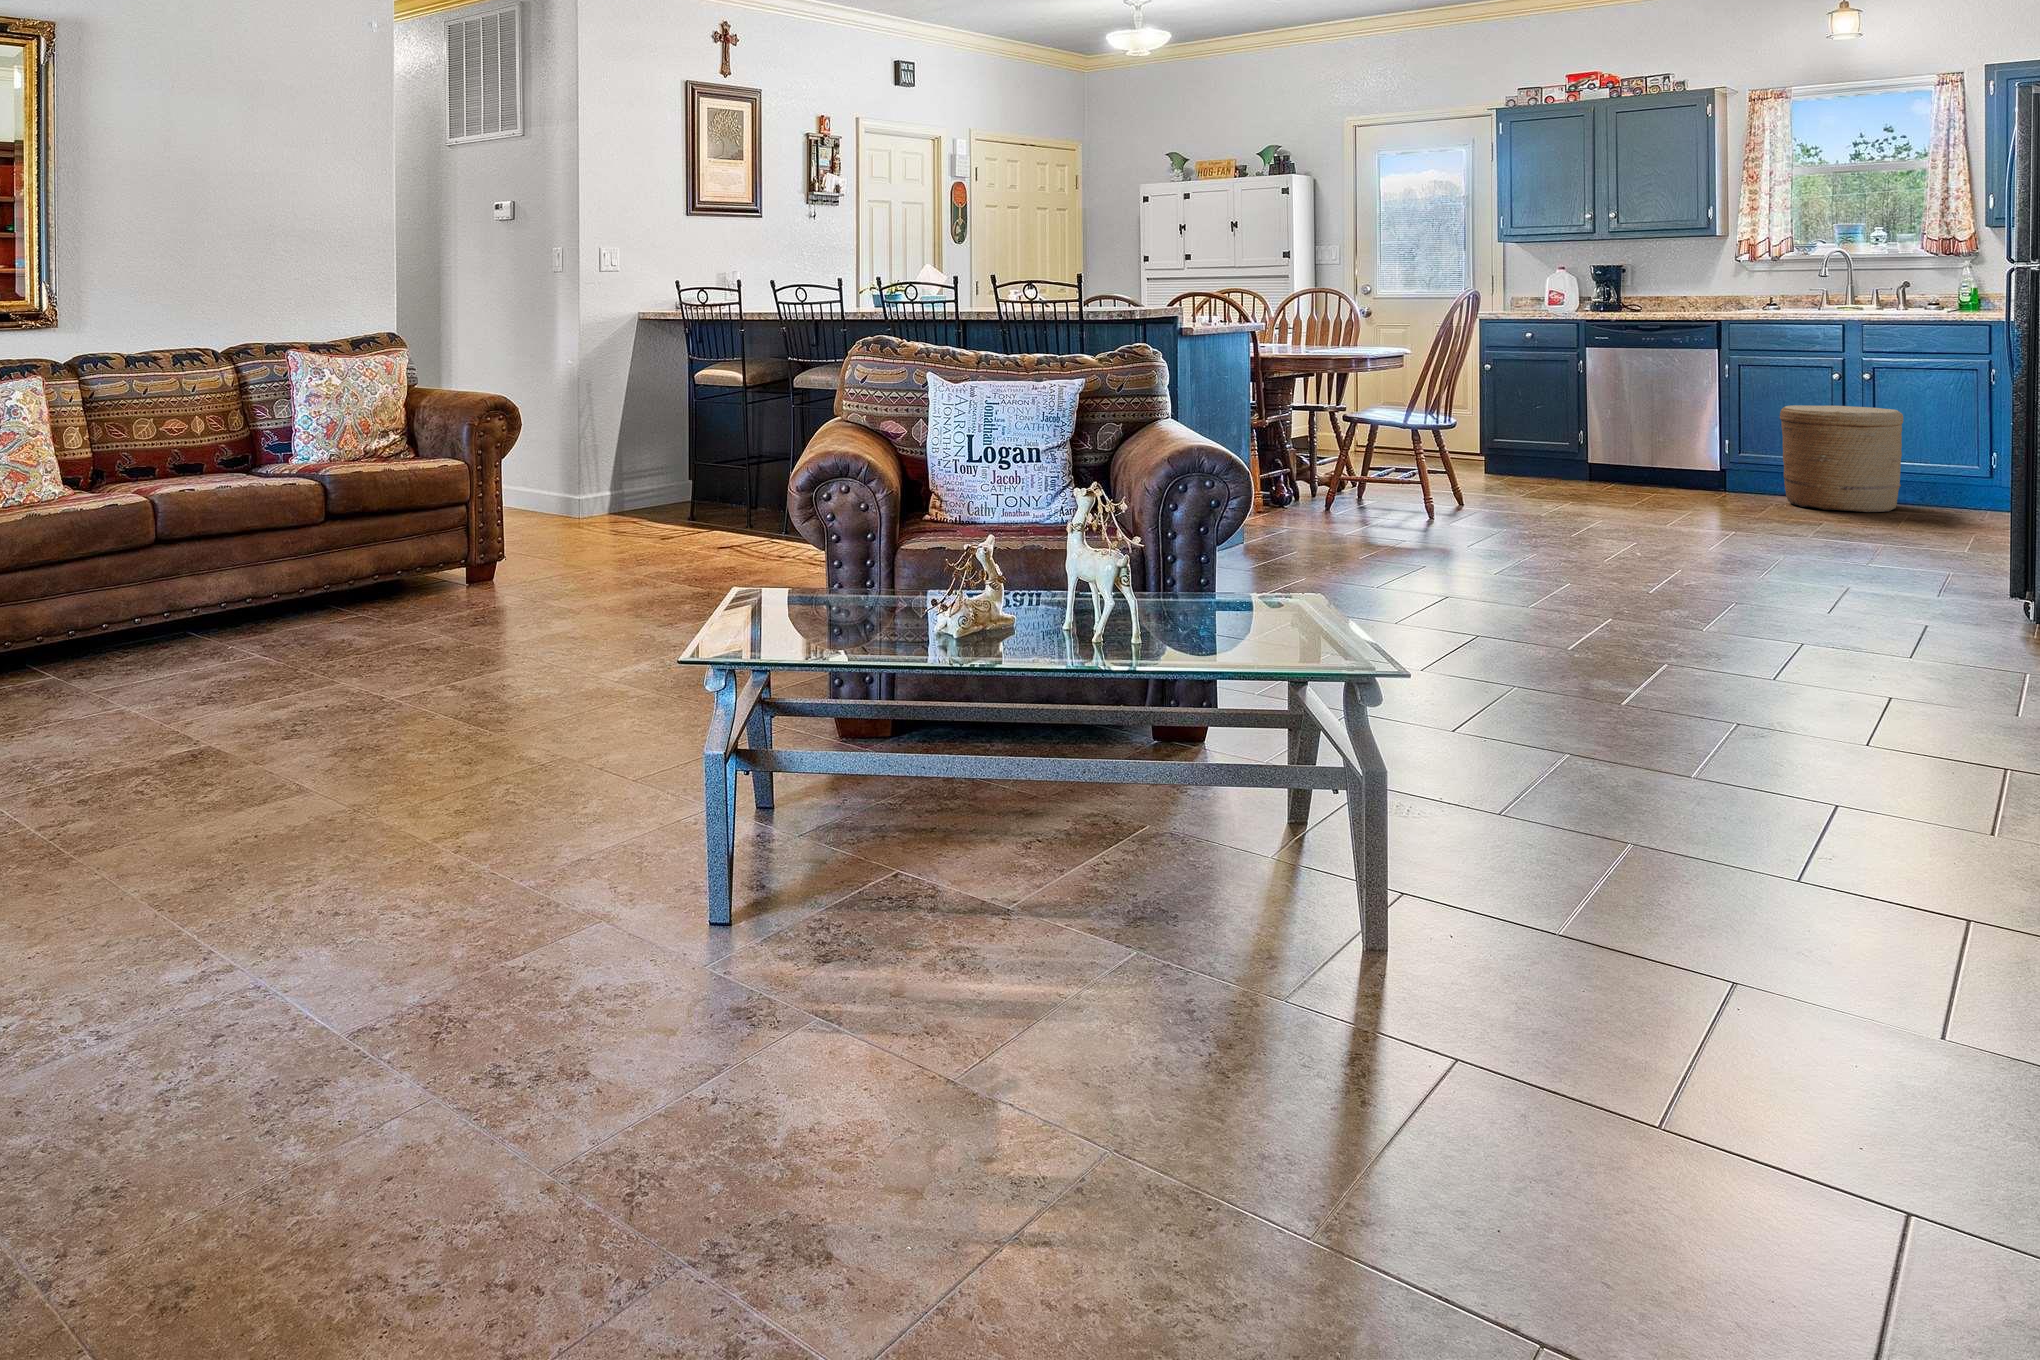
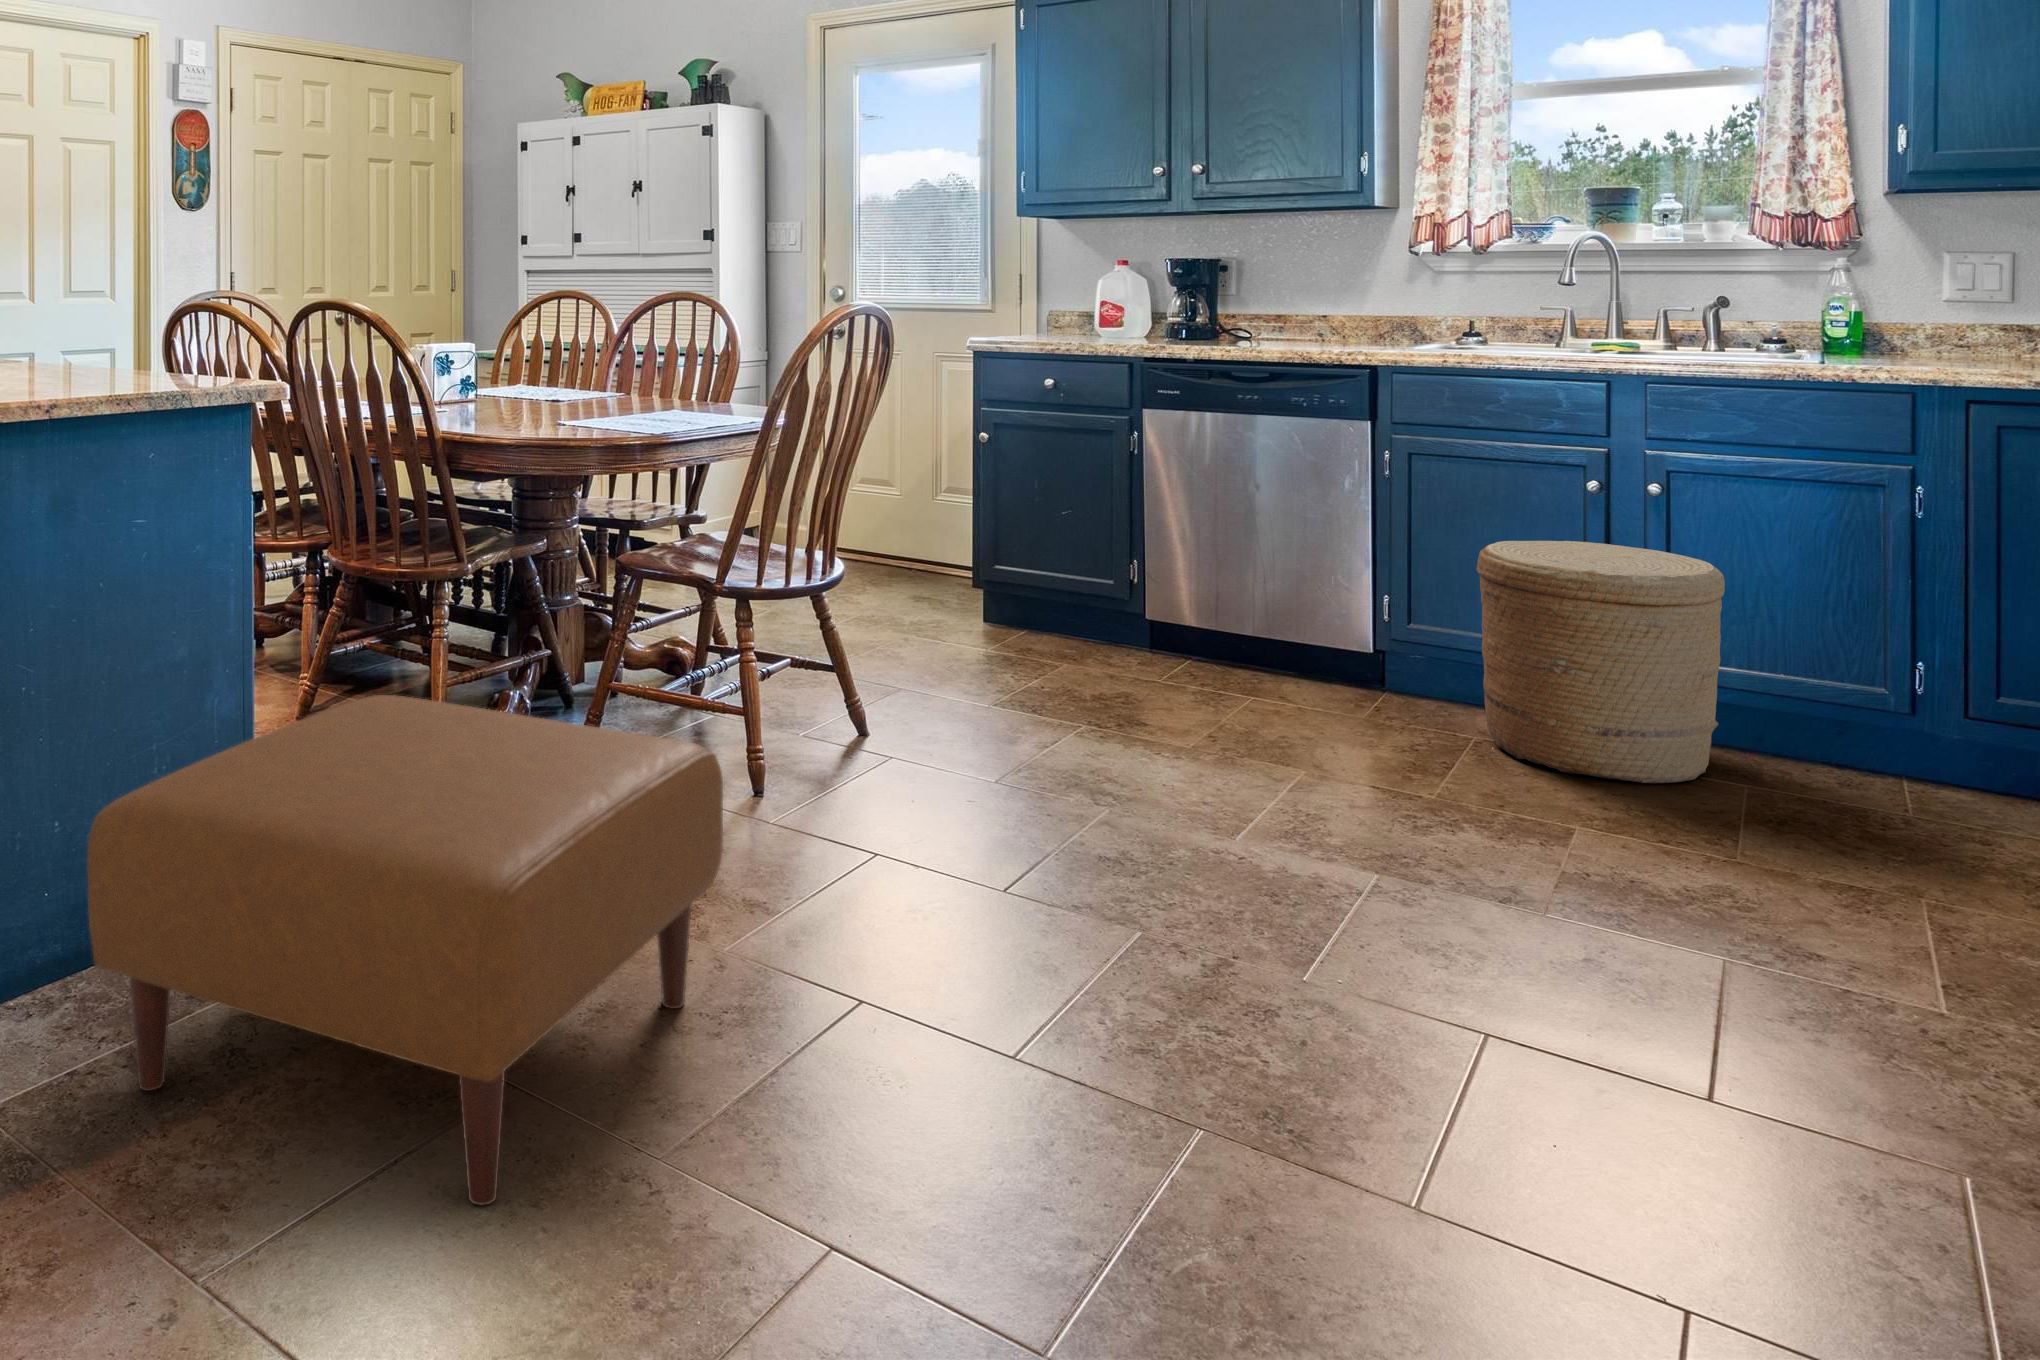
ottoman: none [1286,448,1492,580] -> present [87,695,723,1205]

